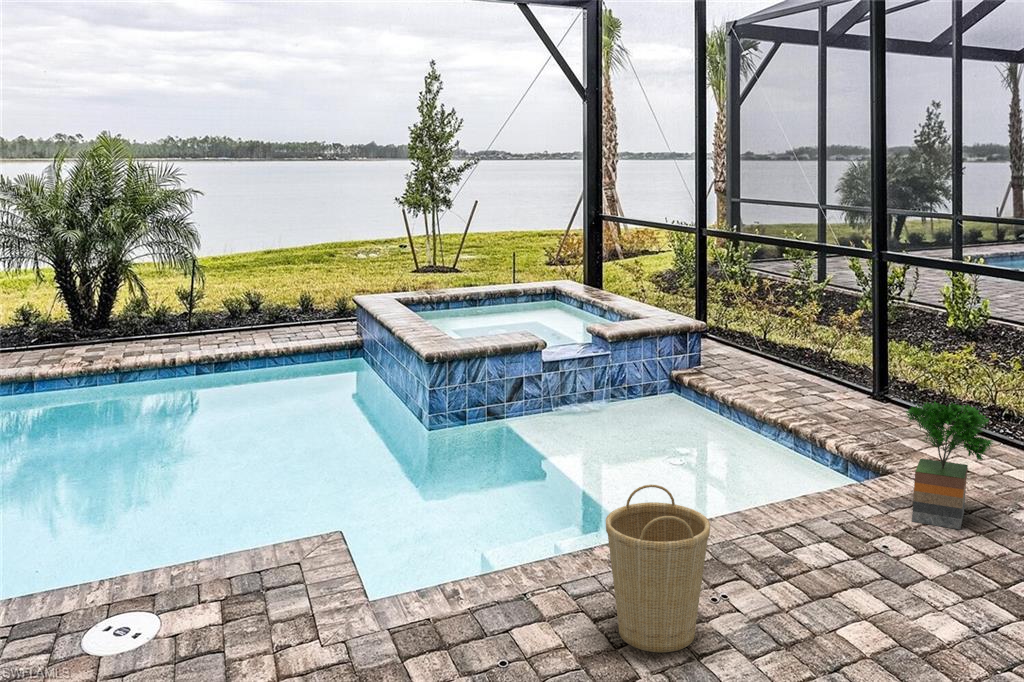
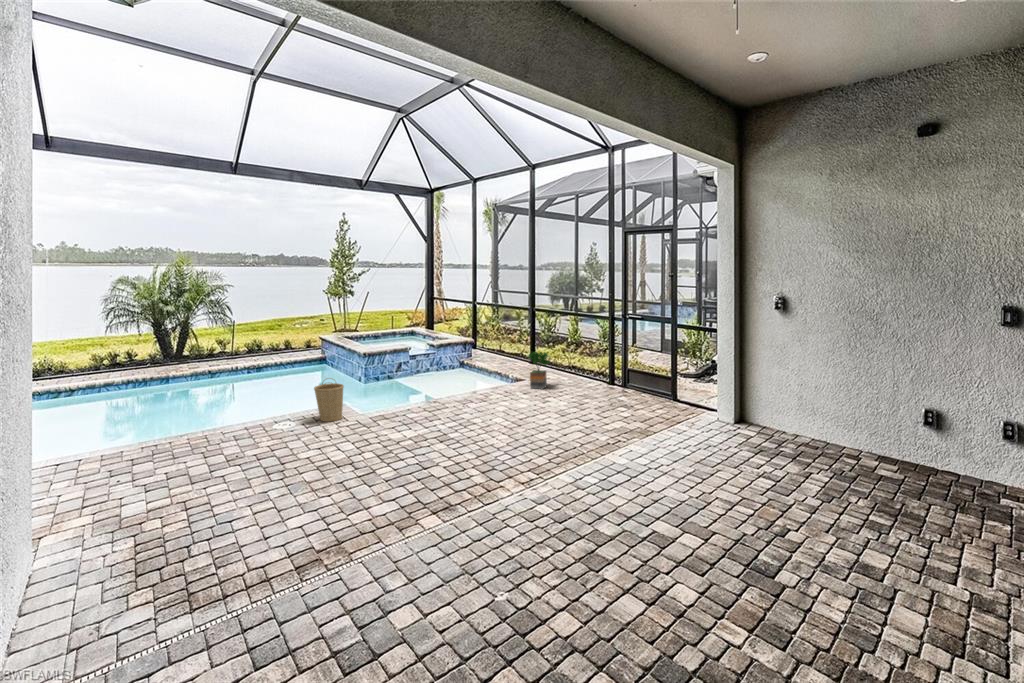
basket: present [606,485,710,653] -> present [314,383,344,422]

